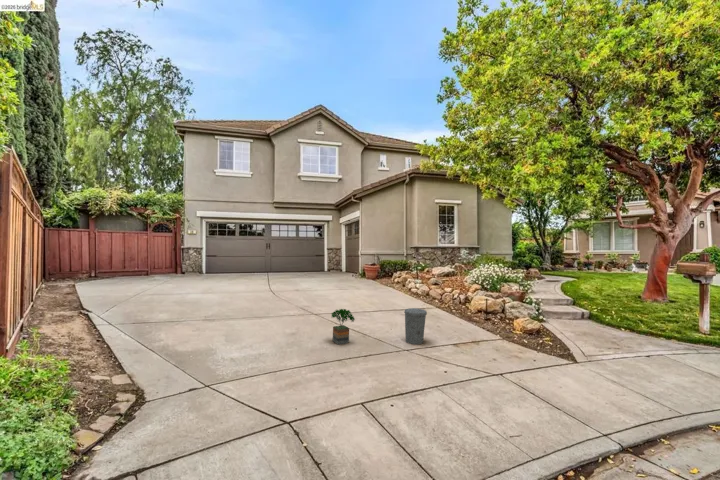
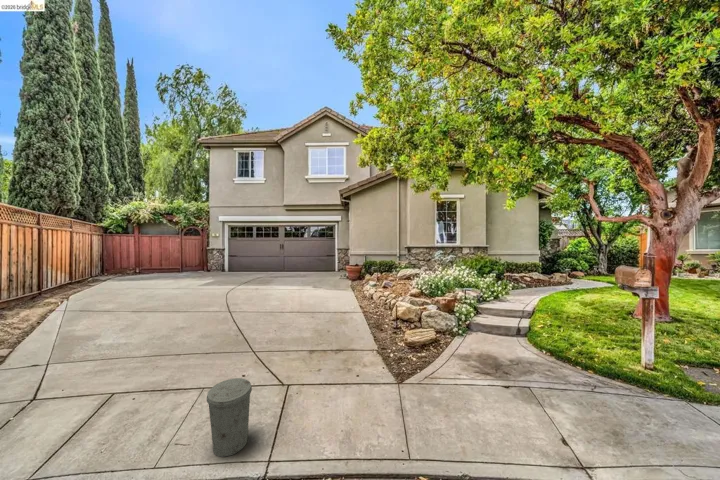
potted tree: present [332,309,355,344] -> none [89,372,137,441]

